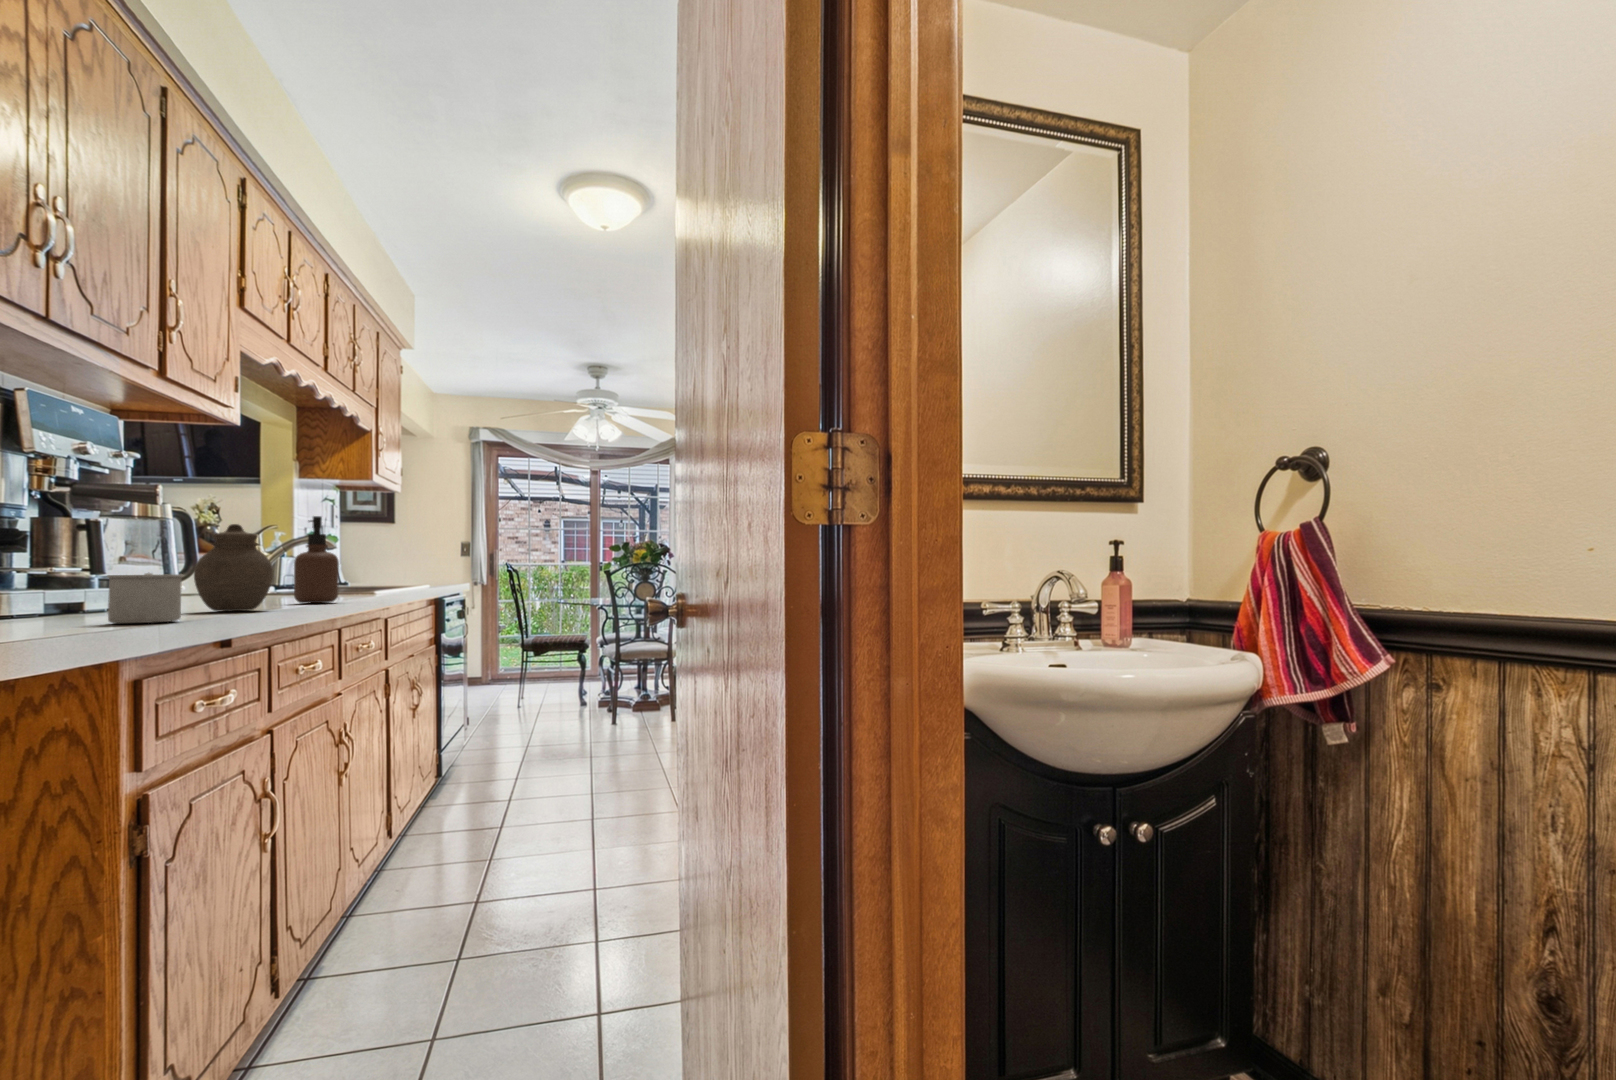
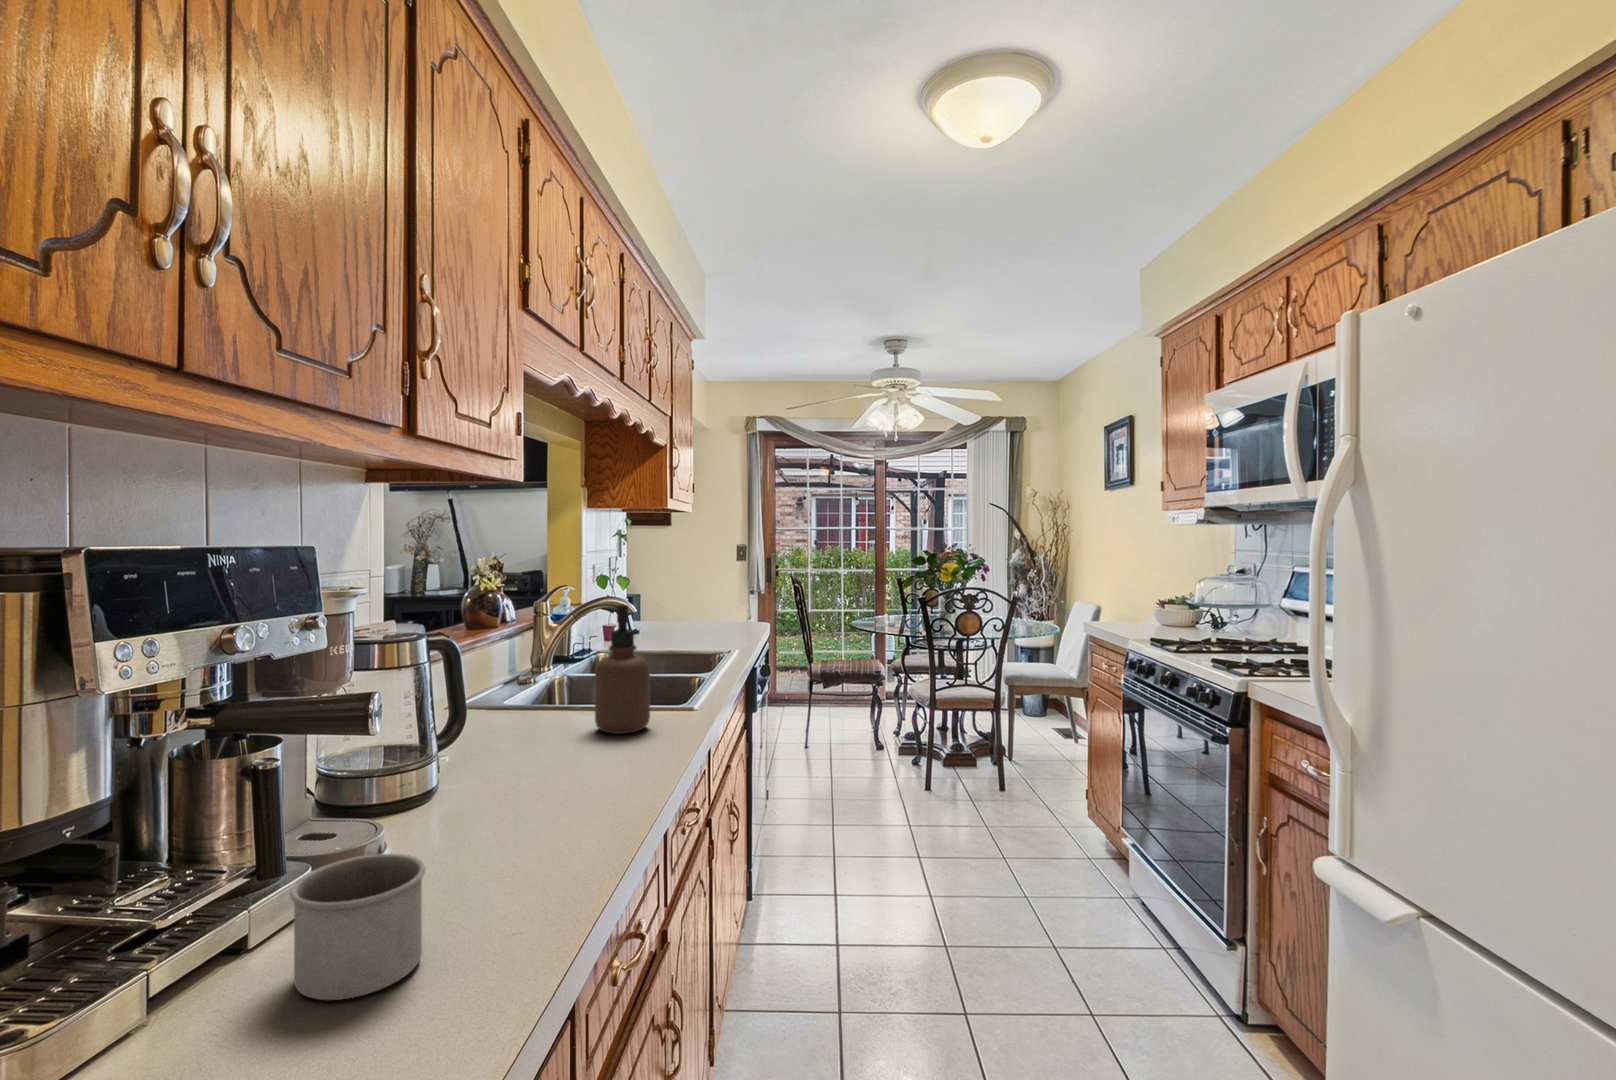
jar: present [194,524,273,612] -> none [462,669,572,817]

